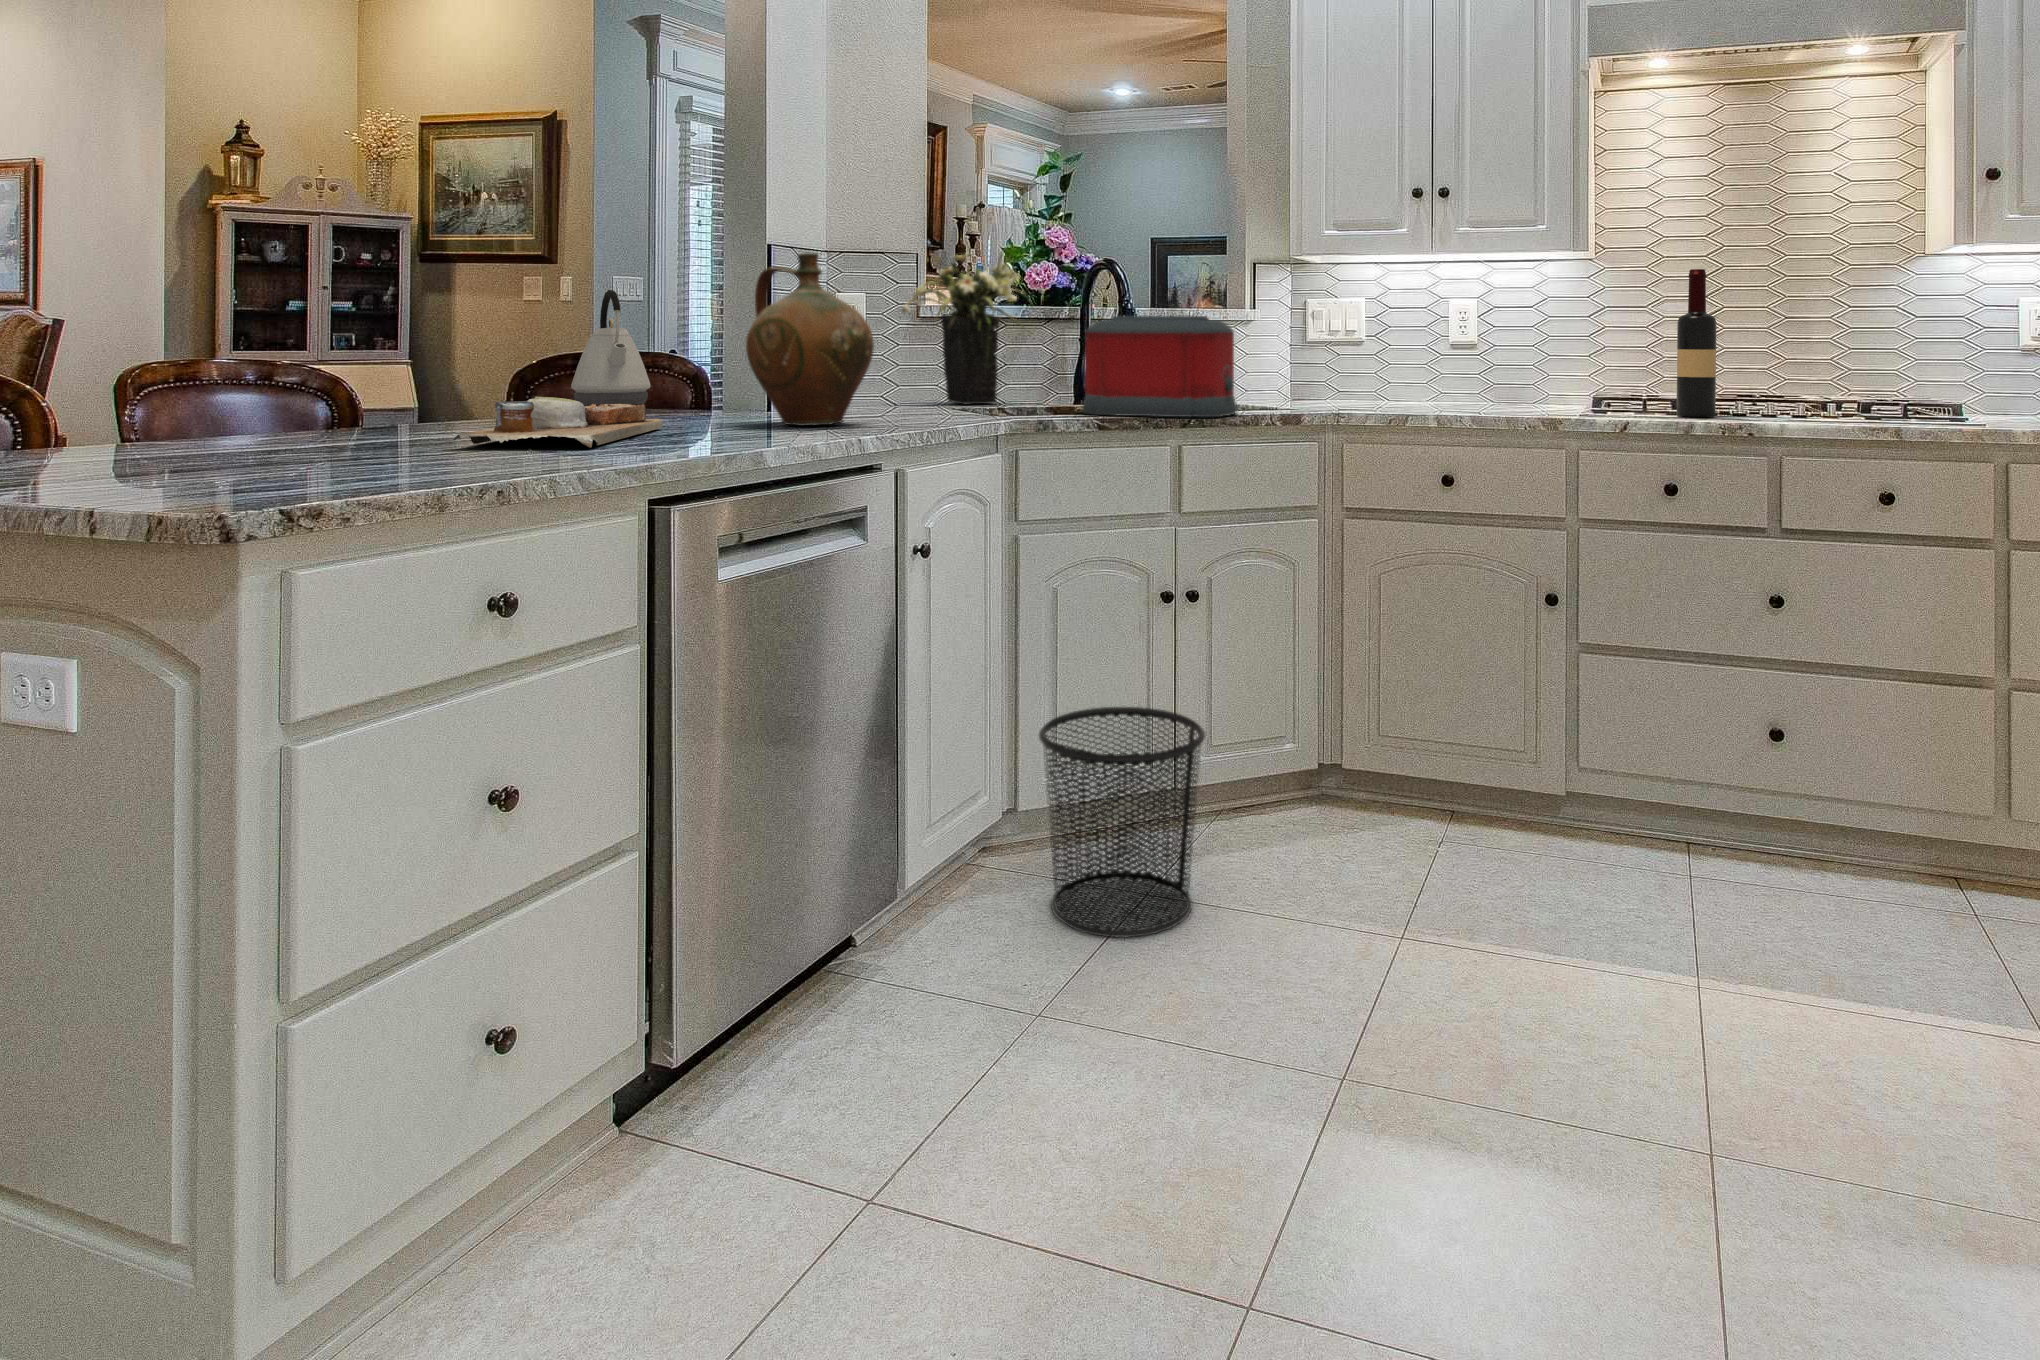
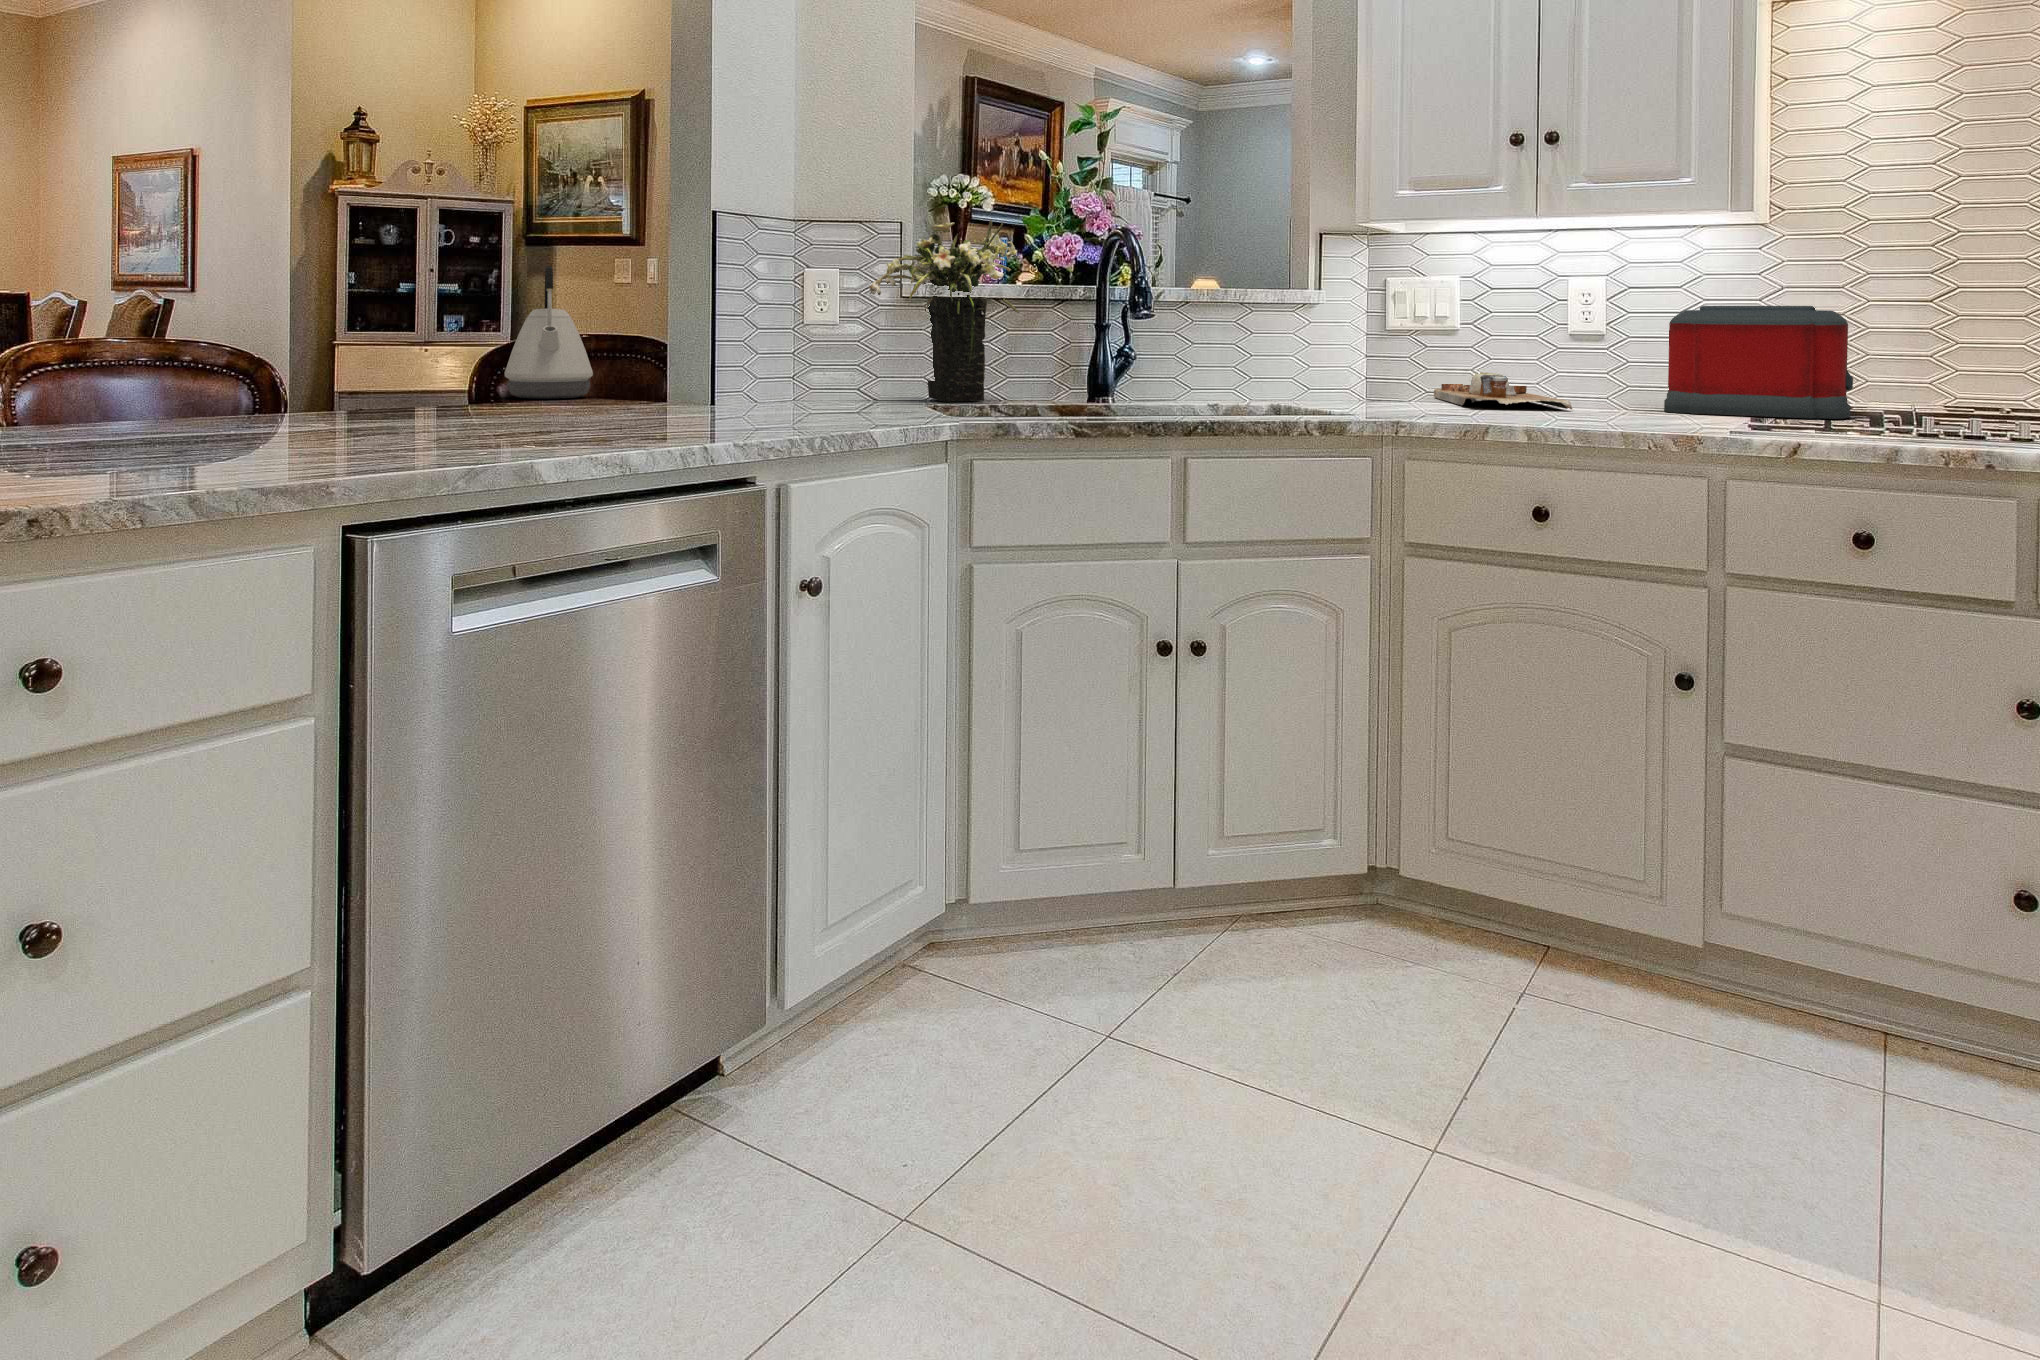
ceramic jug: present [746,253,874,426] -> none [616,217,774,427]
wine bottle: present [1677,269,1716,417] -> none [1874,232,1937,440]
toaster: present [1083,315,1237,417] -> present [1664,306,1853,419]
cutting board: present [454,397,663,447] -> present [1434,372,1572,410]
waste bin: present [1038,707,1206,937] -> none [967,787,1181,1096]

